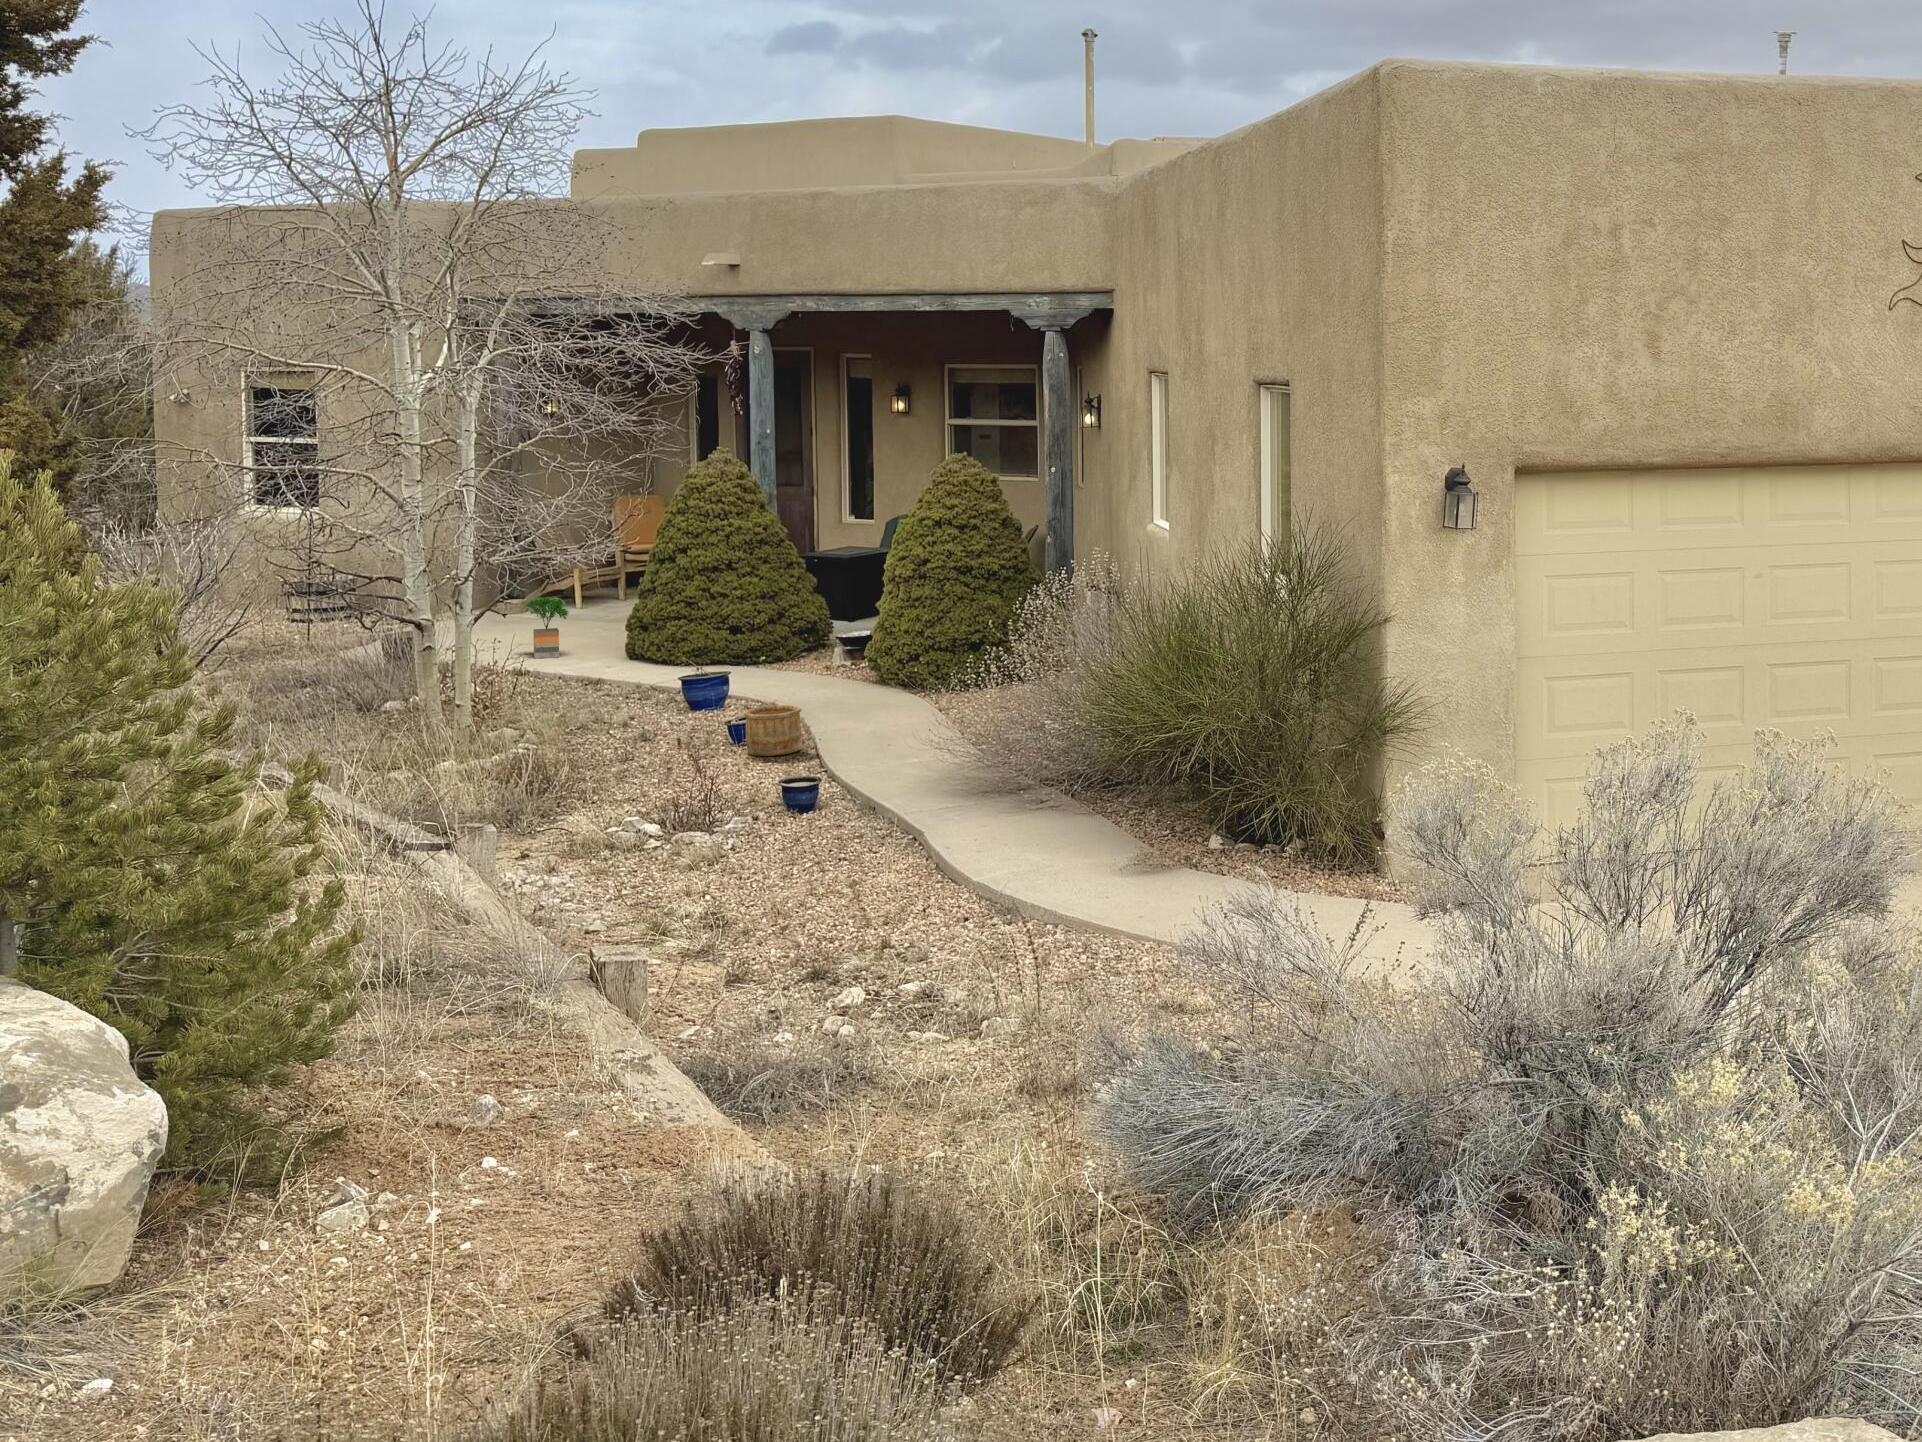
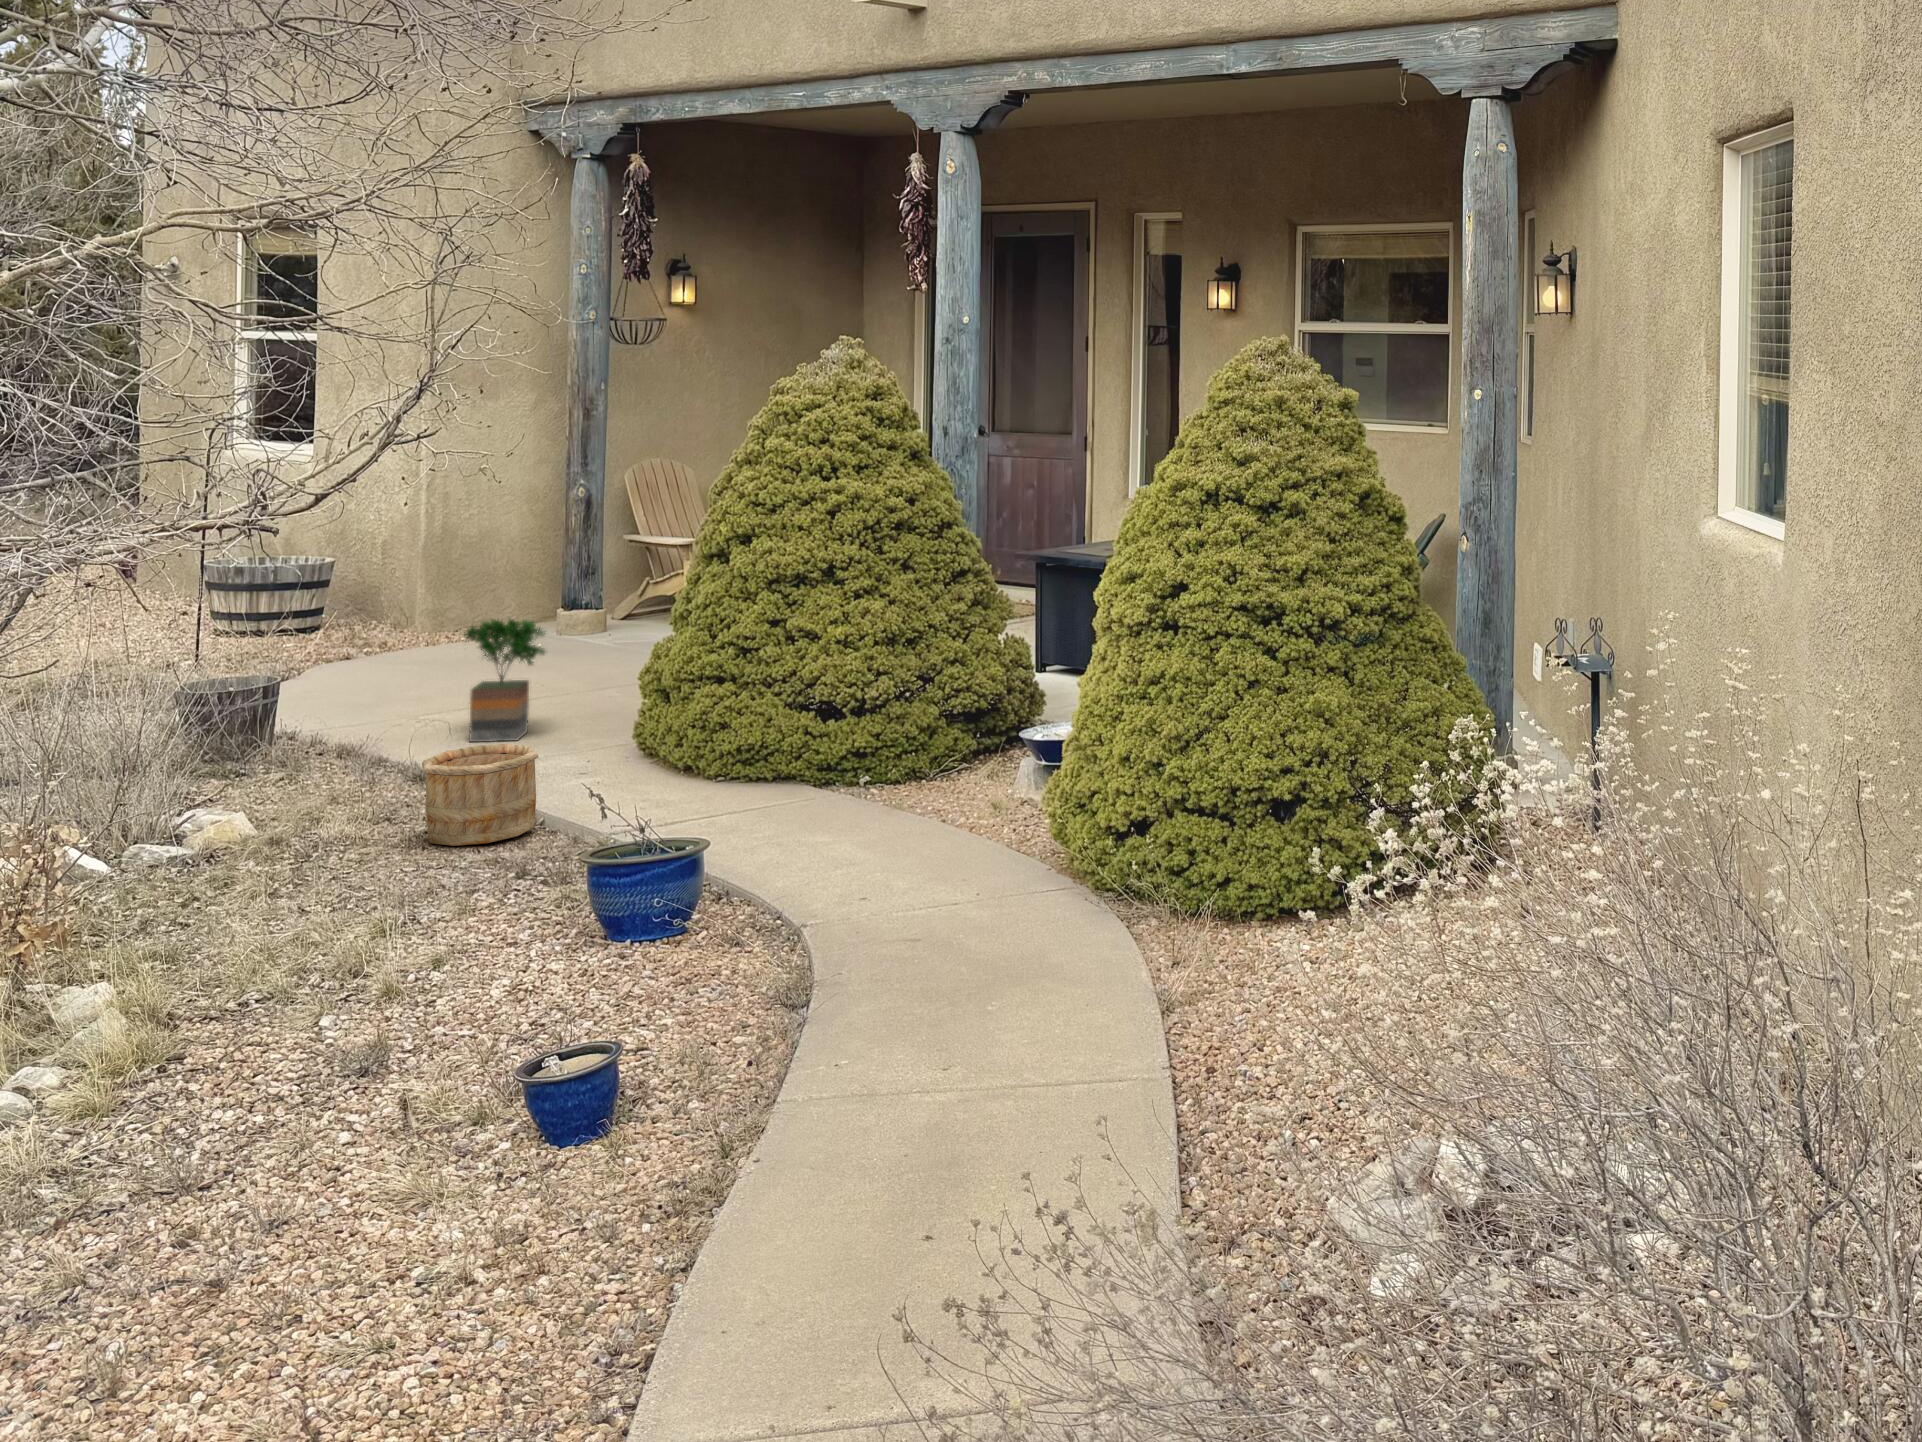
wooden bucket: present [744,705,802,756] -> present [422,744,538,846]

